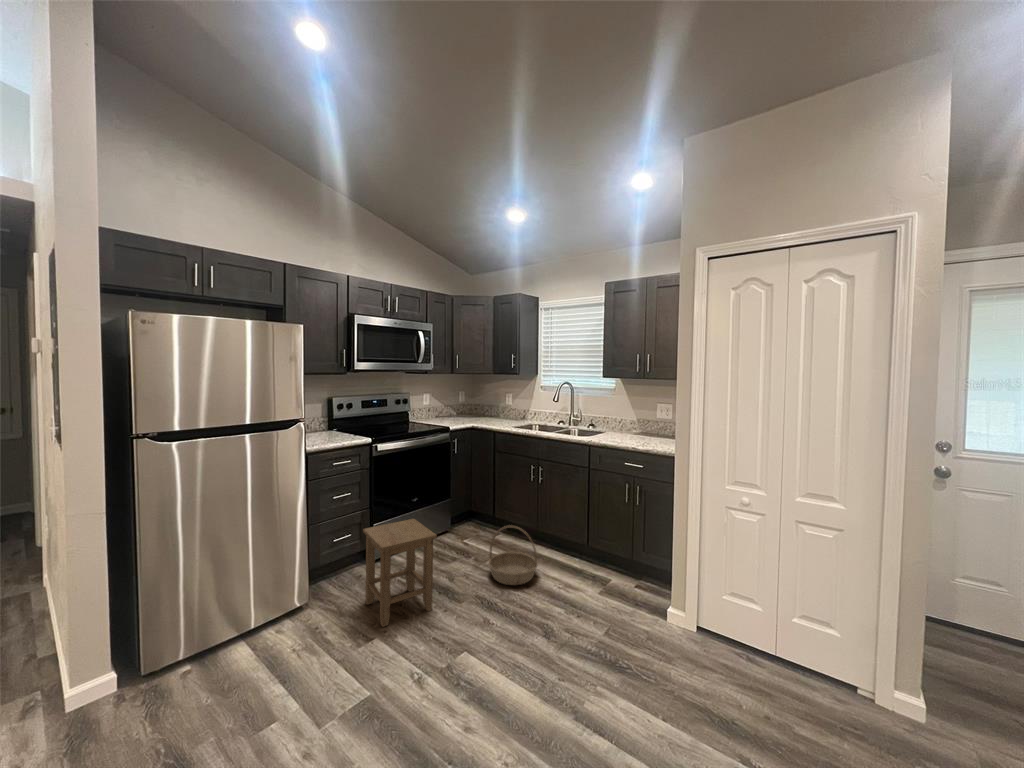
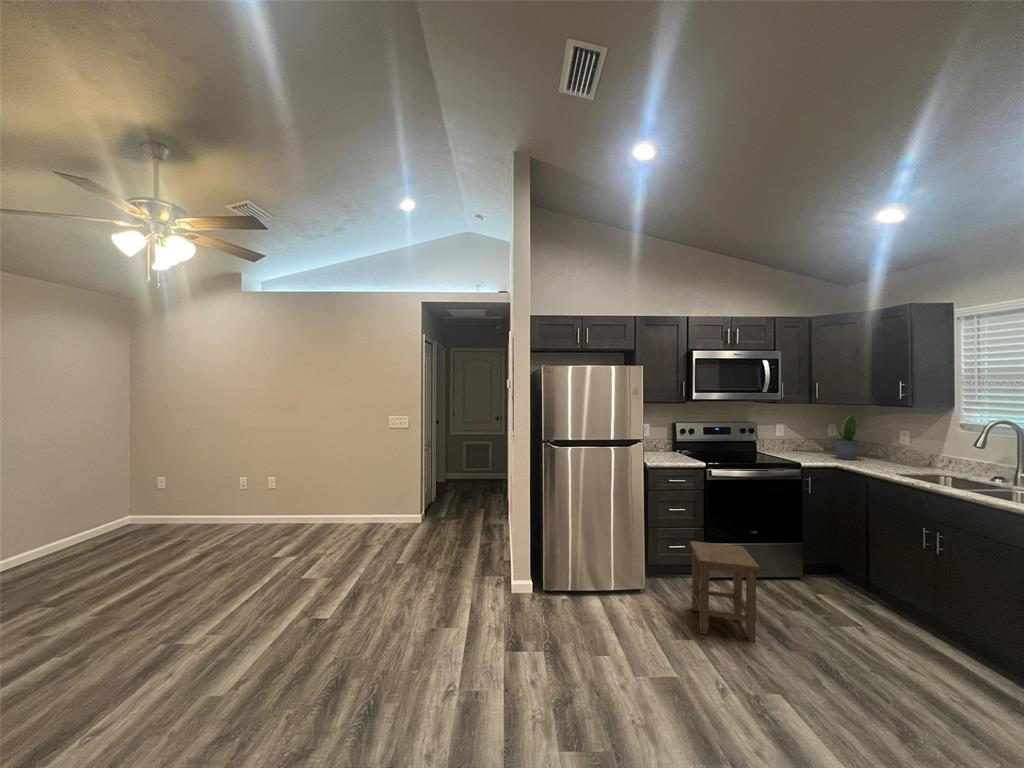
potted plant: none [466,381,484,420] -> present [833,415,859,460]
basket: present [488,525,538,585] -> none [837,588,918,669]

